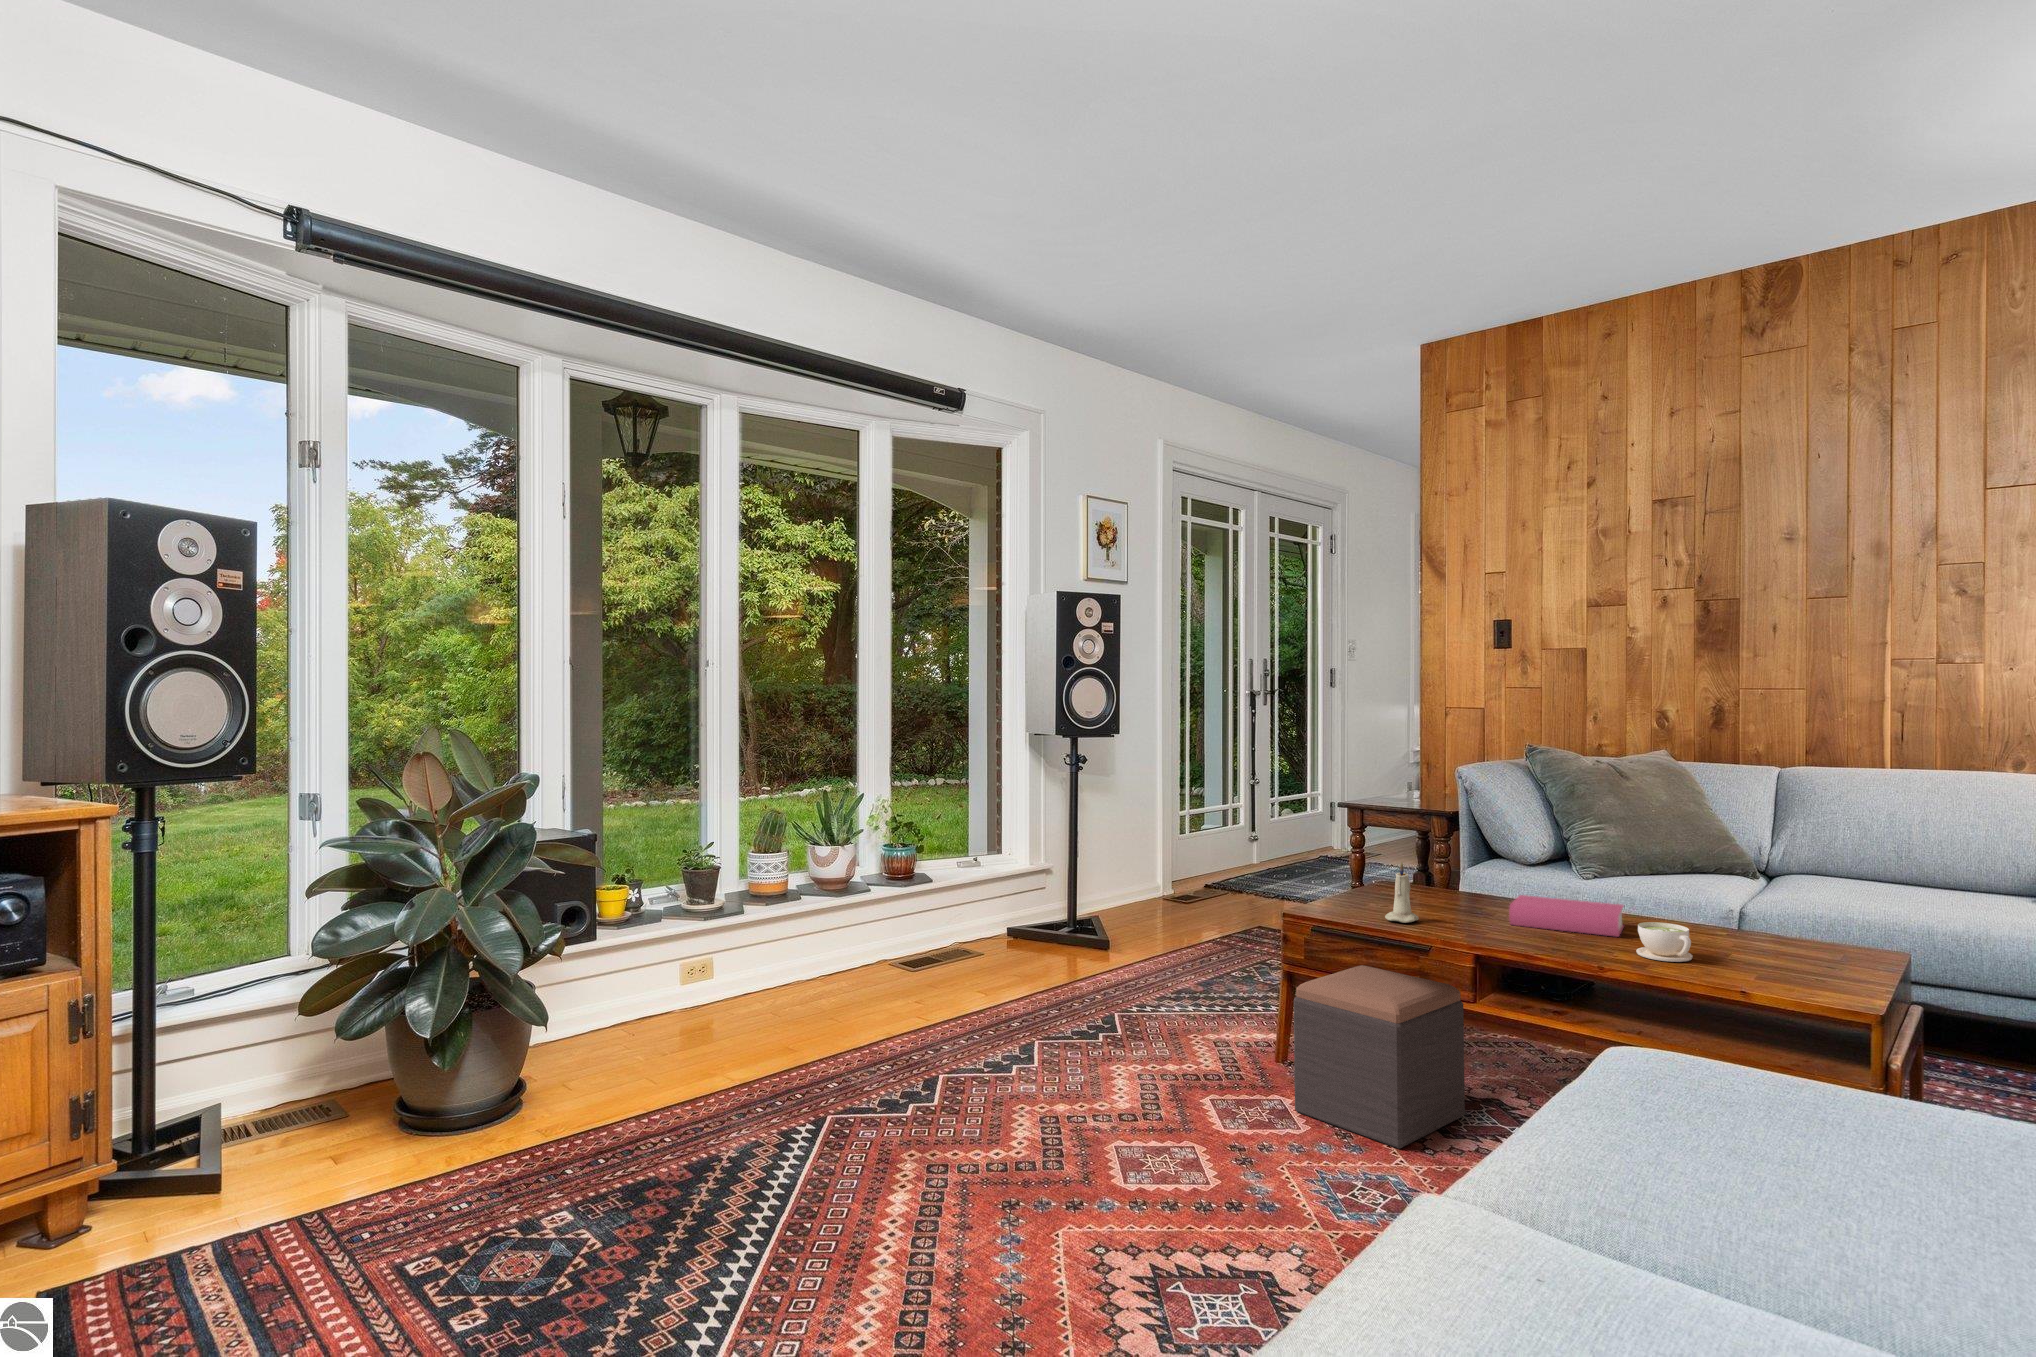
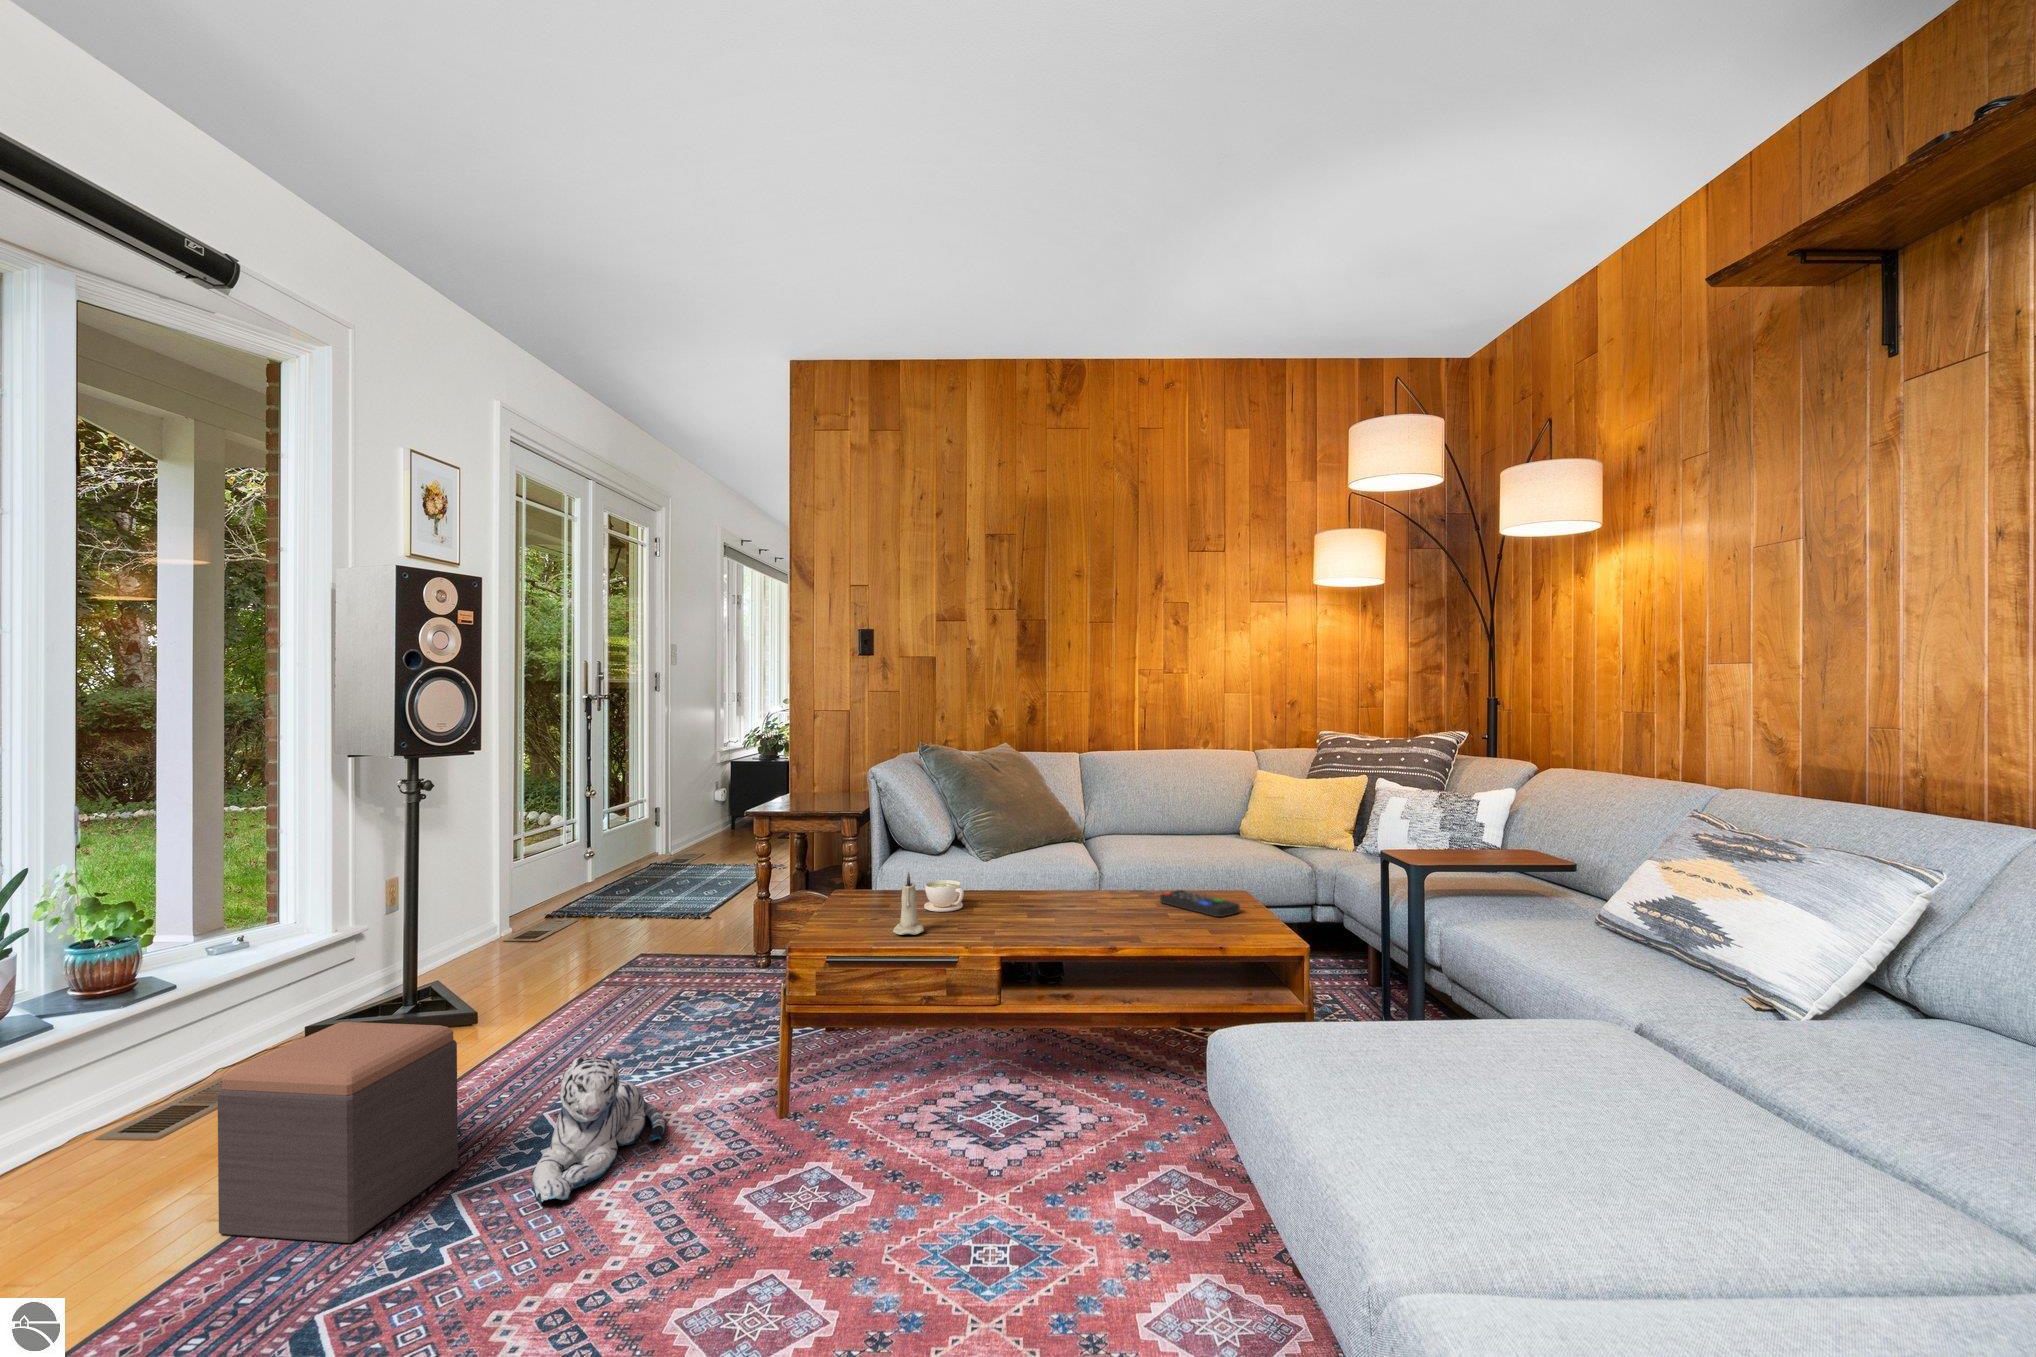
book: present [1509,895,1624,937] -> none [990,882,1086,918]
coffee cup: present [1636,922,1693,962] -> present [924,880,964,912]
remote control: none [1737,933,1834,969] -> present [1160,890,1240,917]
footstool: present [1294,965,1465,1149] -> present [218,1022,458,1243]
plush toy: none [1077,967,1189,1065] -> present [532,1057,666,1204]

